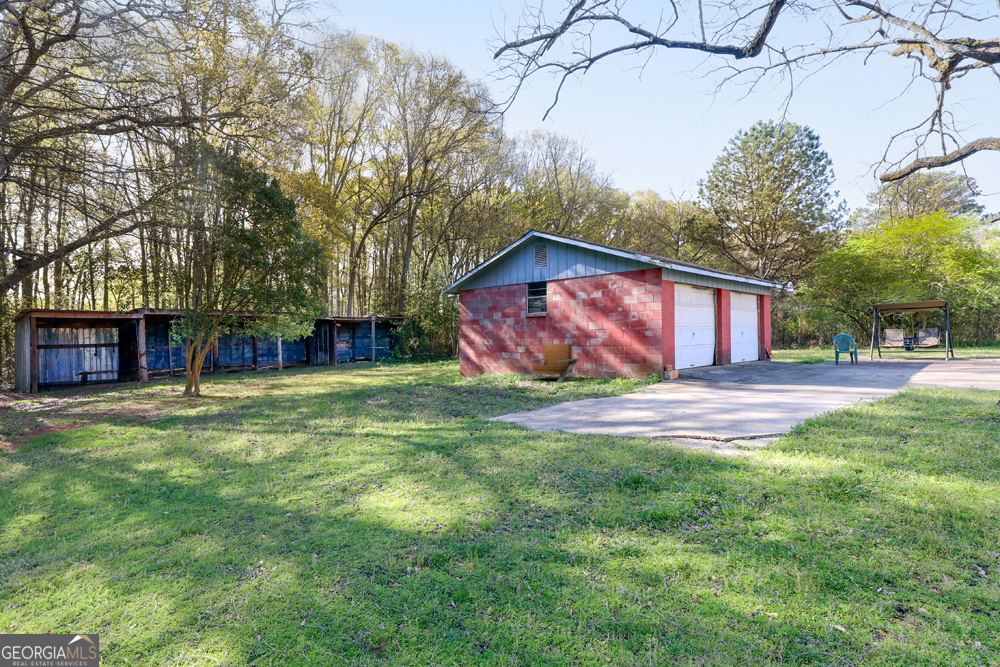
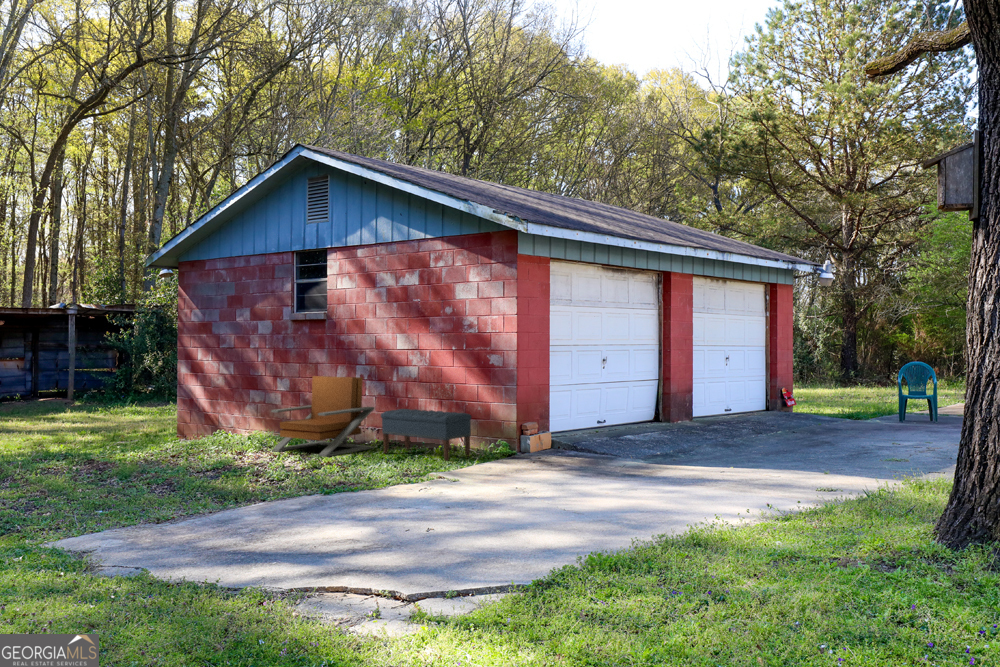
bench: none [587,359,636,384] -> present [381,409,471,461]

